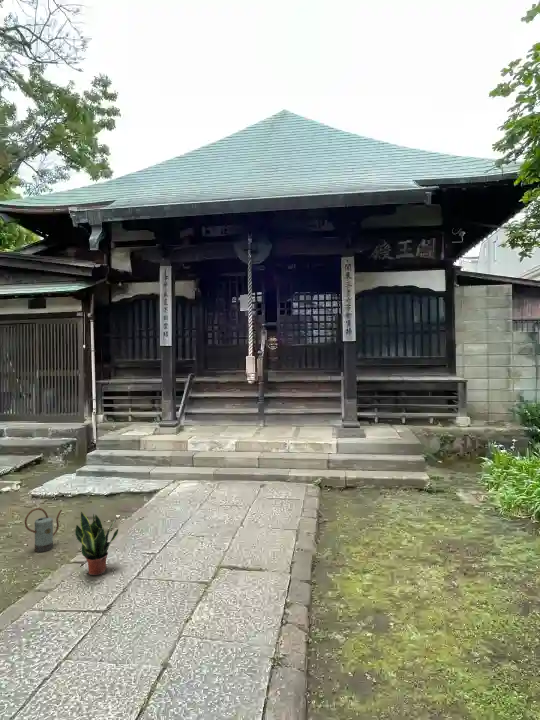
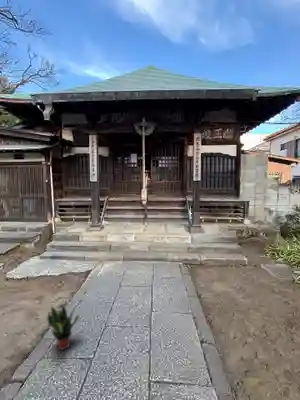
watering can: present [25,508,62,552] -> none [10,293,37,325]

